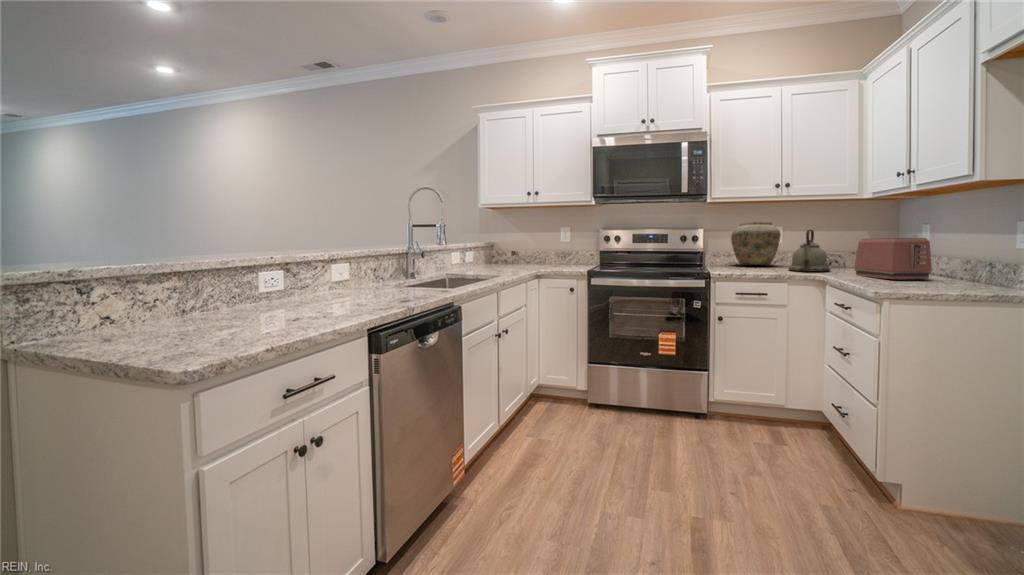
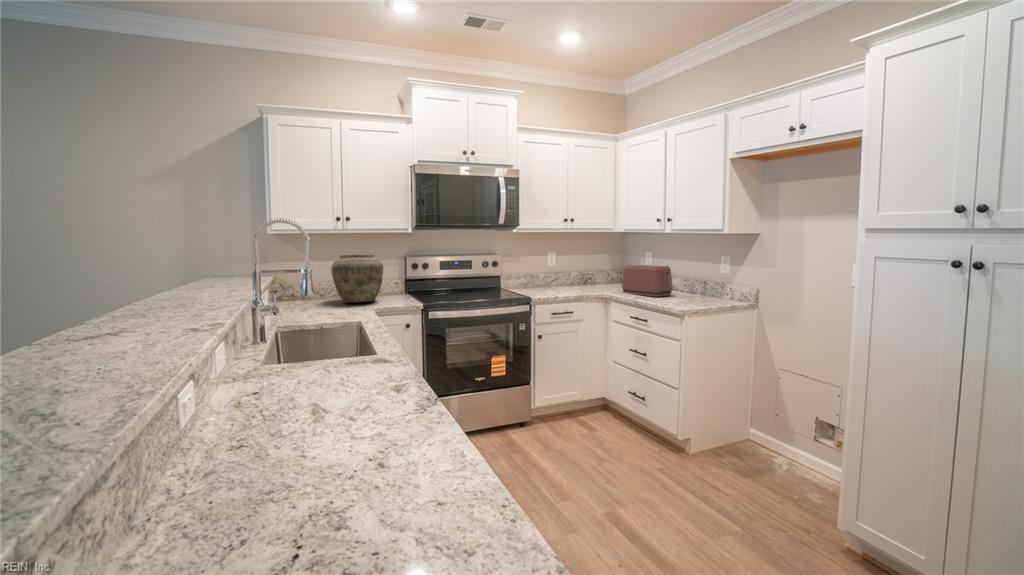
vase: present [731,222,781,265] -> present [331,254,383,303]
kettle: present [789,230,830,272] -> none [572,257,601,291]

